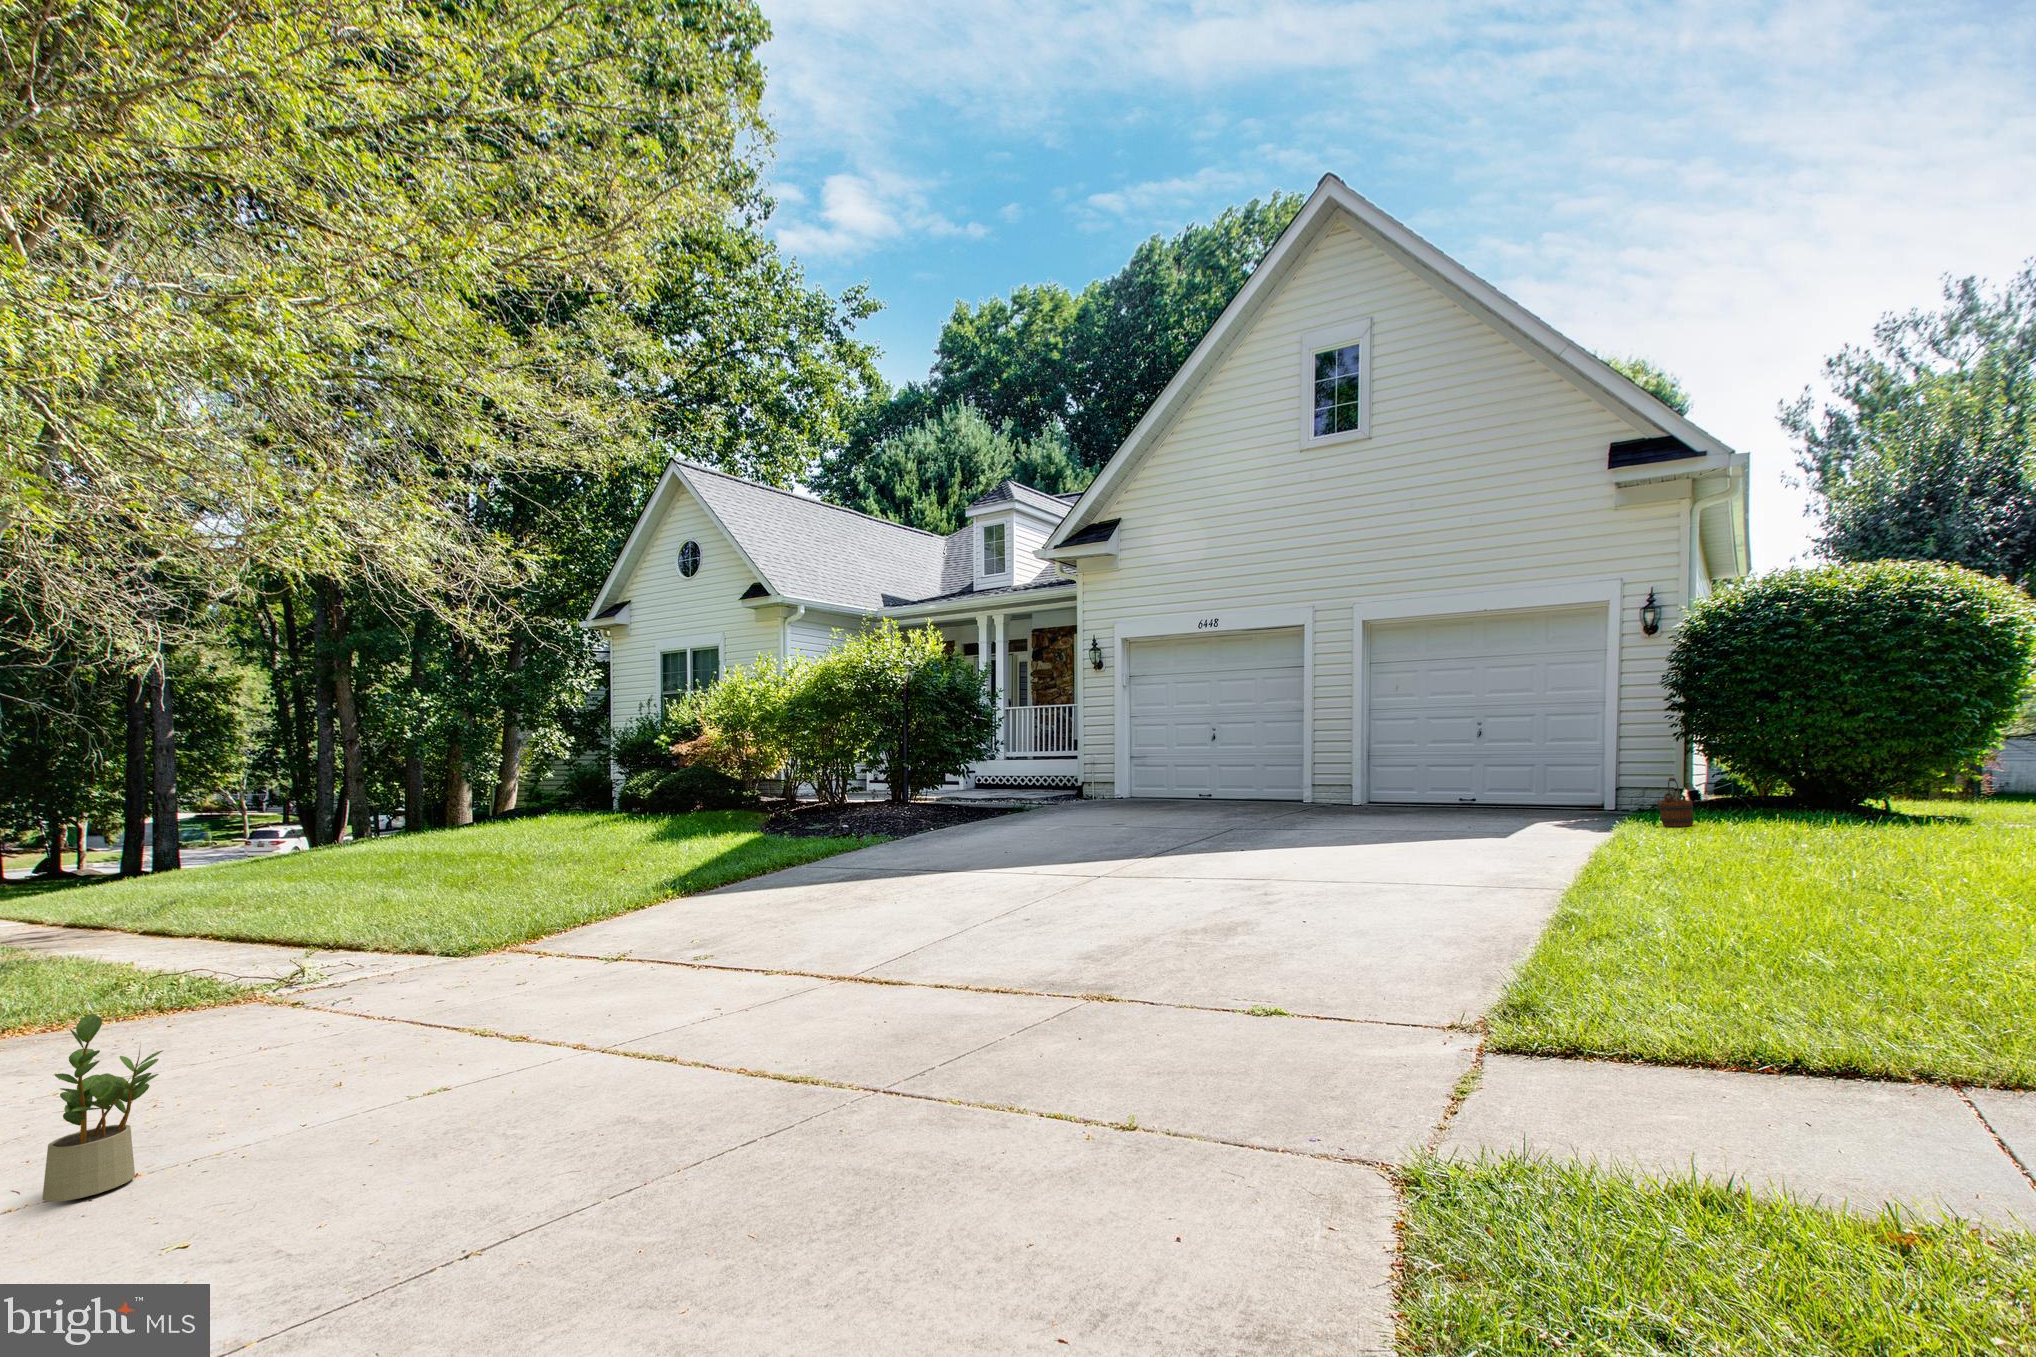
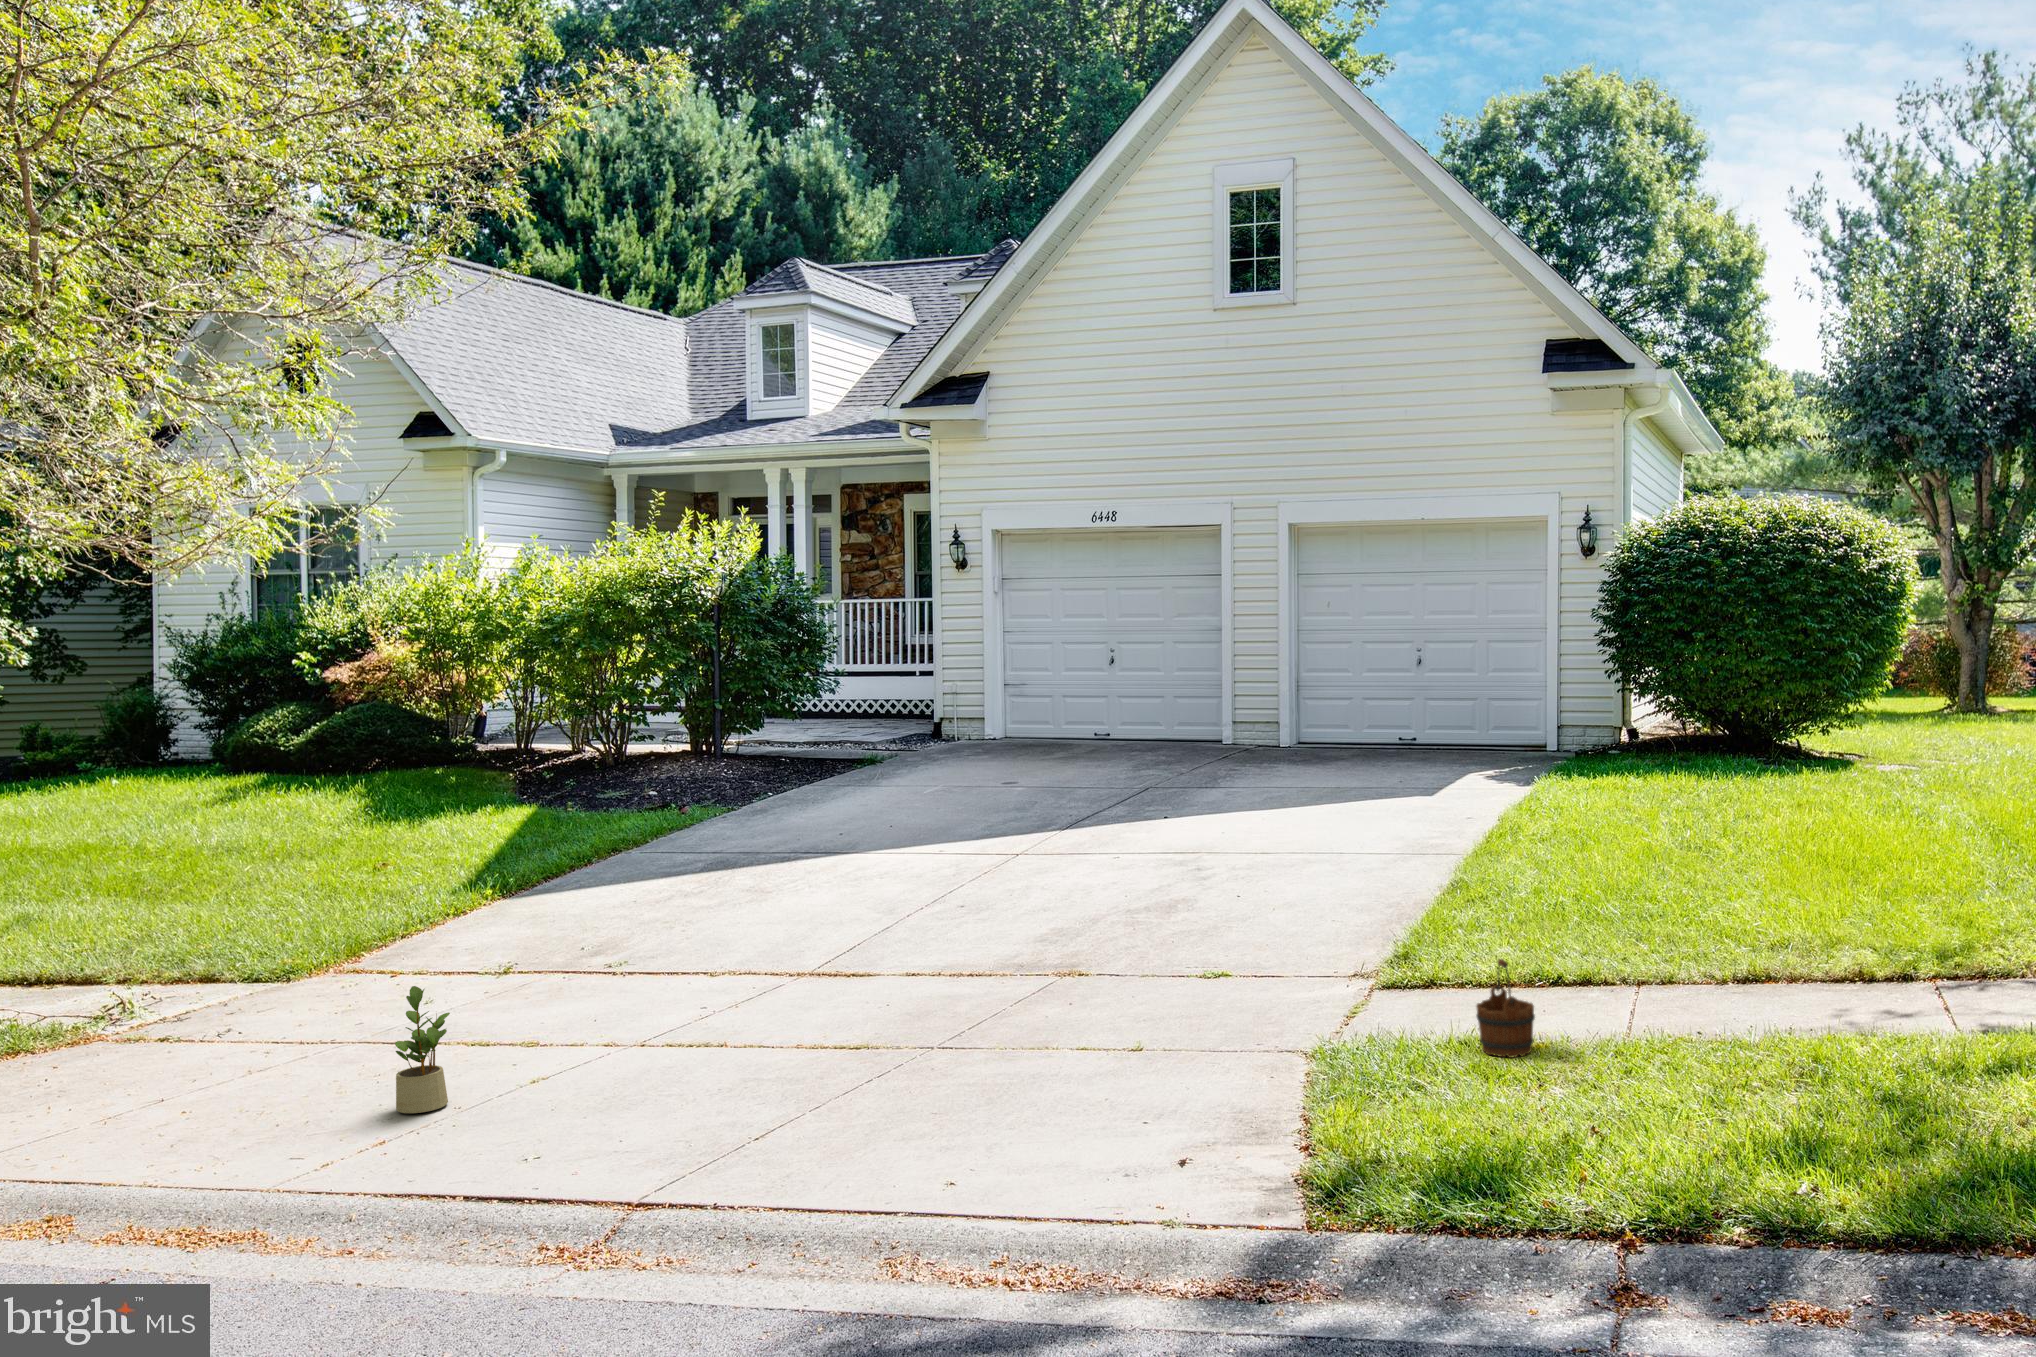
wooden bucket: present [1658,778,1694,827] -> present [1476,959,1535,1058]

